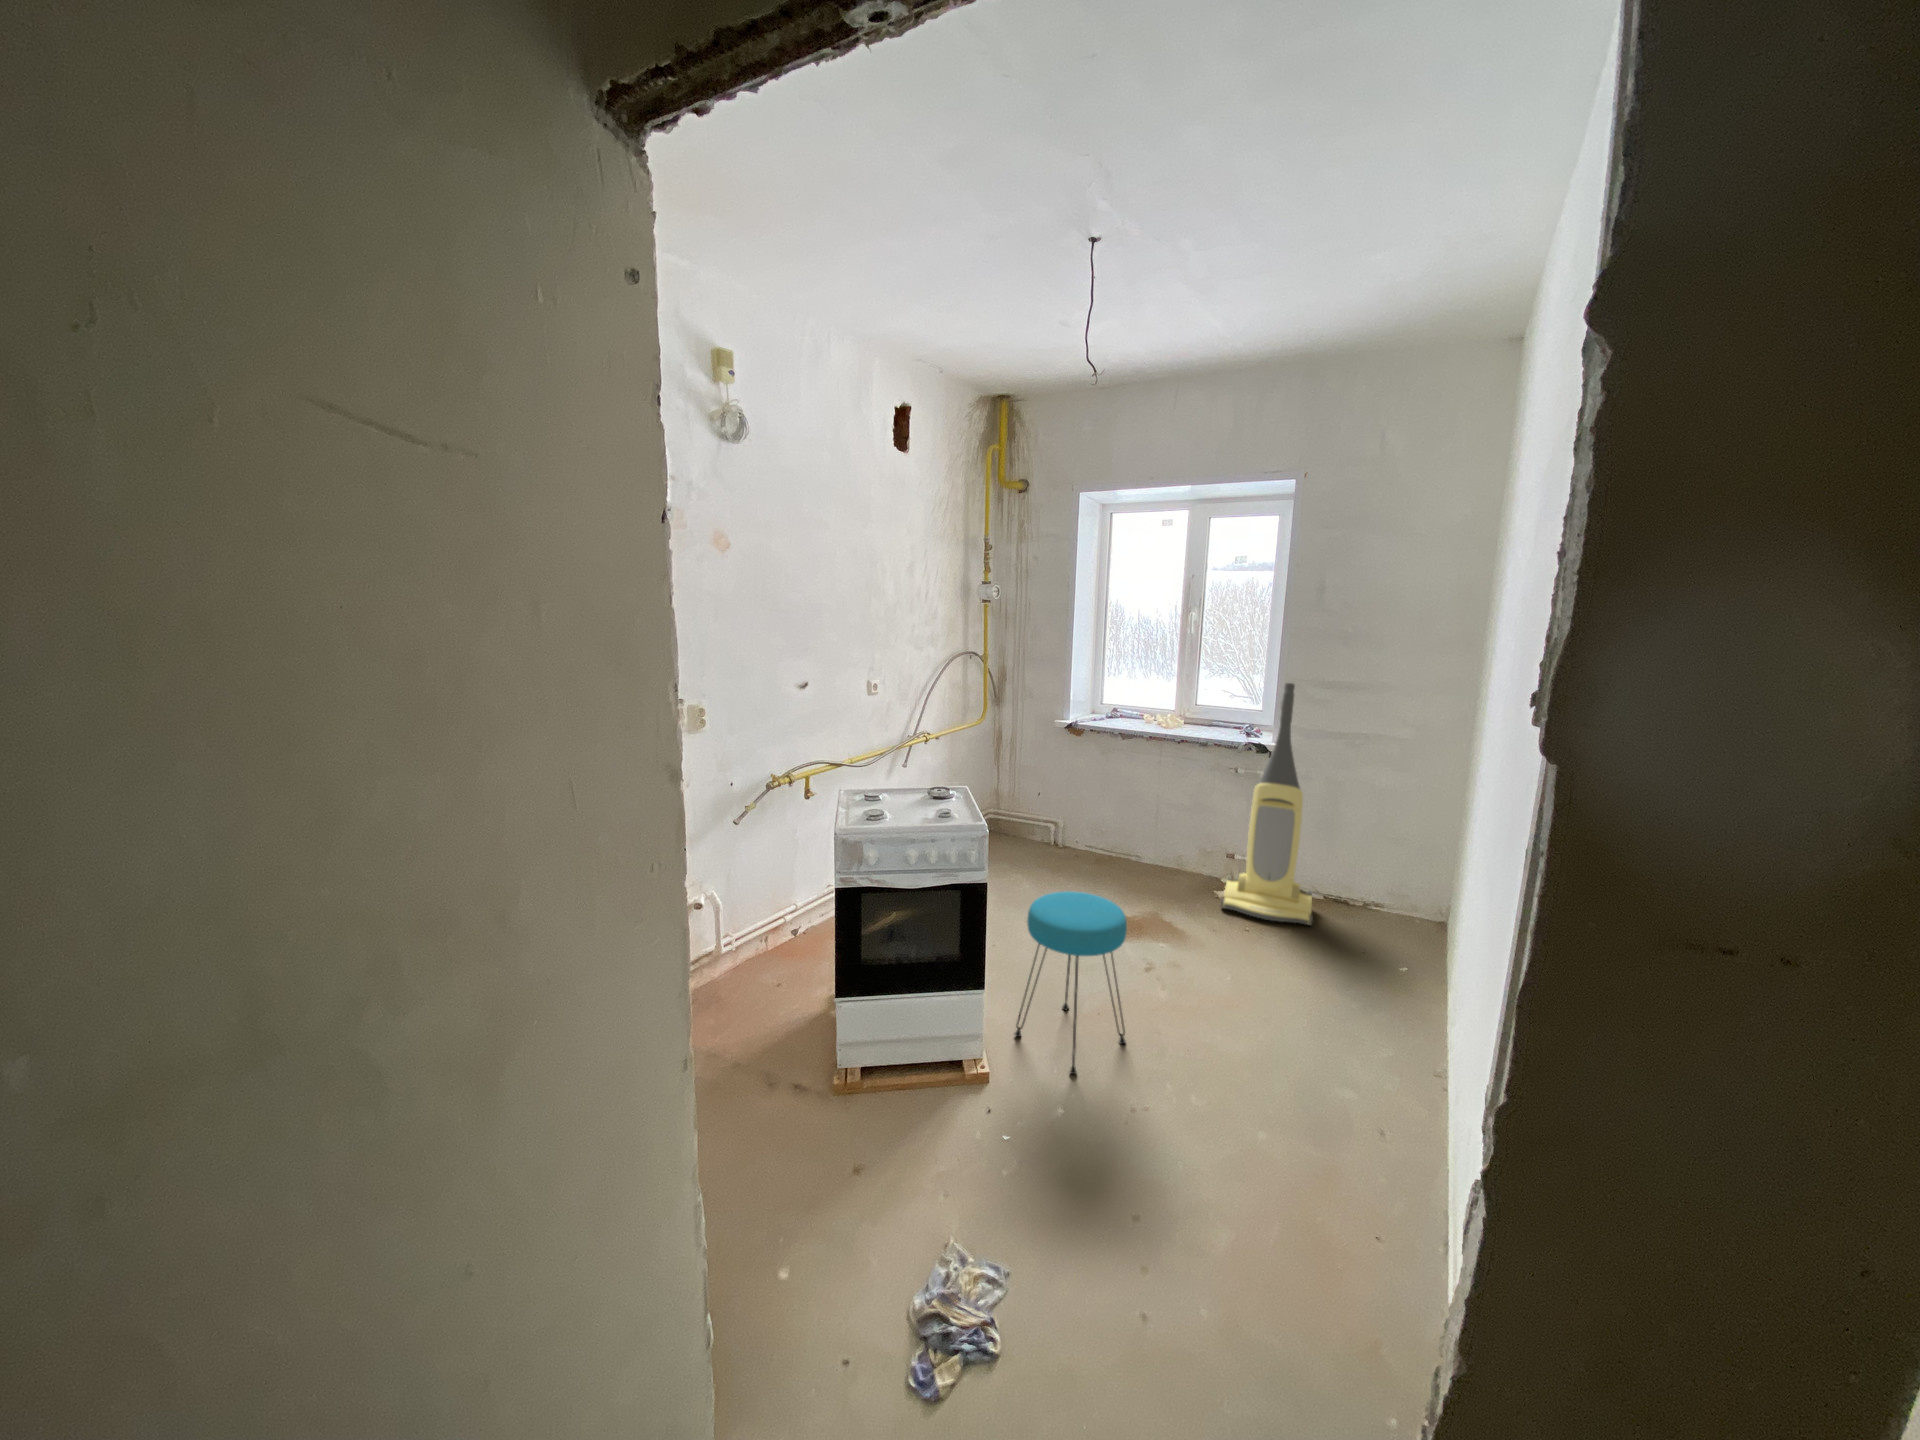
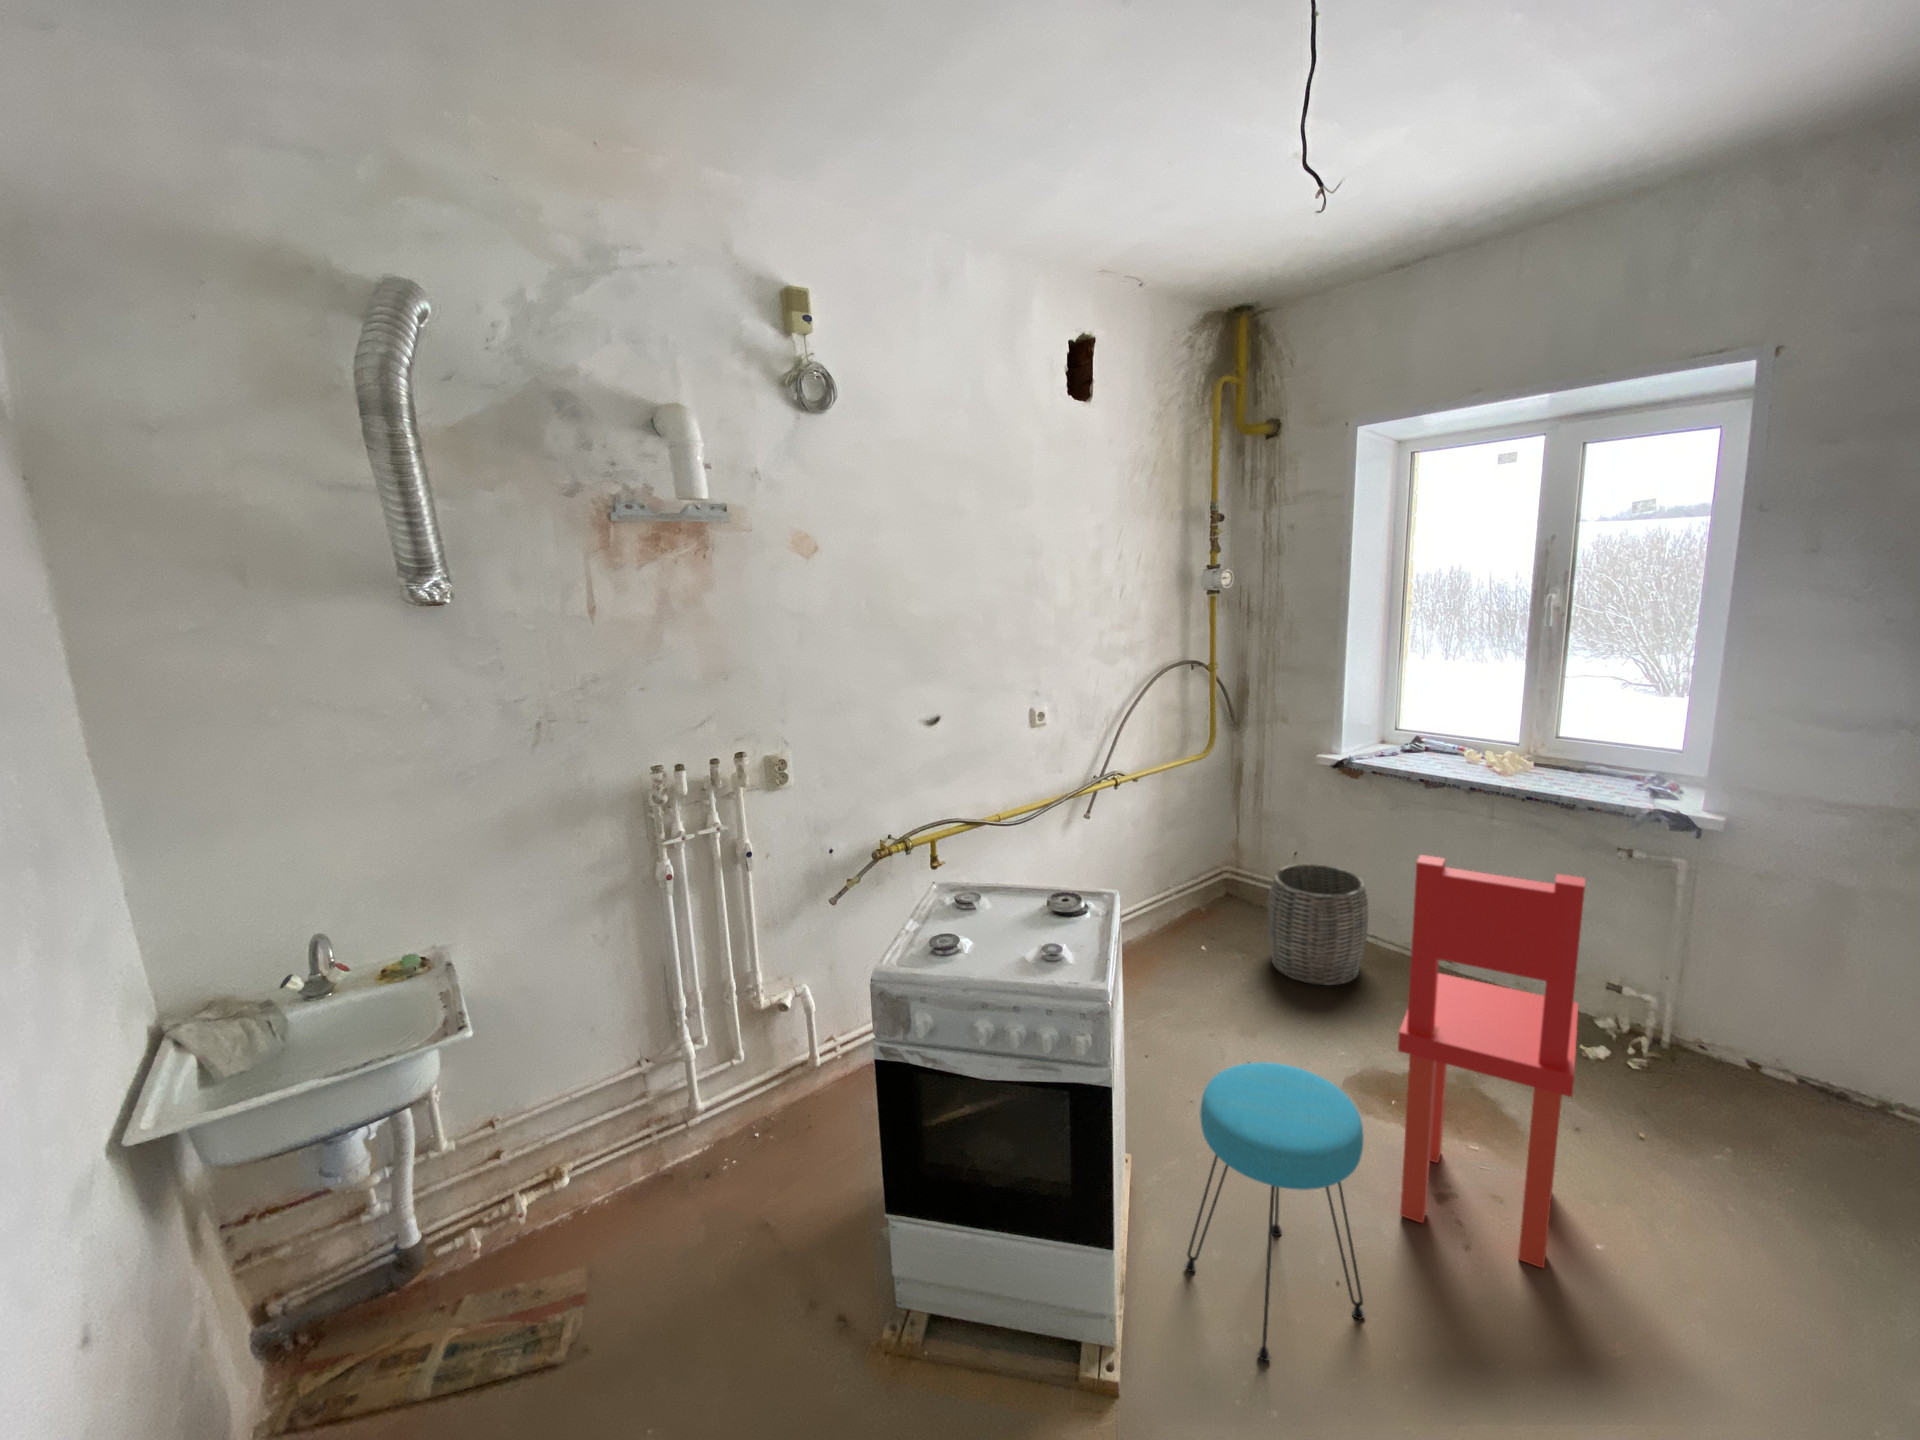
vacuum cleaner: present [1221,683,1313,925] -> none [1586,713,1773,1138]
chair: none [1135,755,1237,1003] -> present [1398,855,1585,1268]
woven basket: none [1027,796,1089,874] -> present [1268,864,1368,985]

